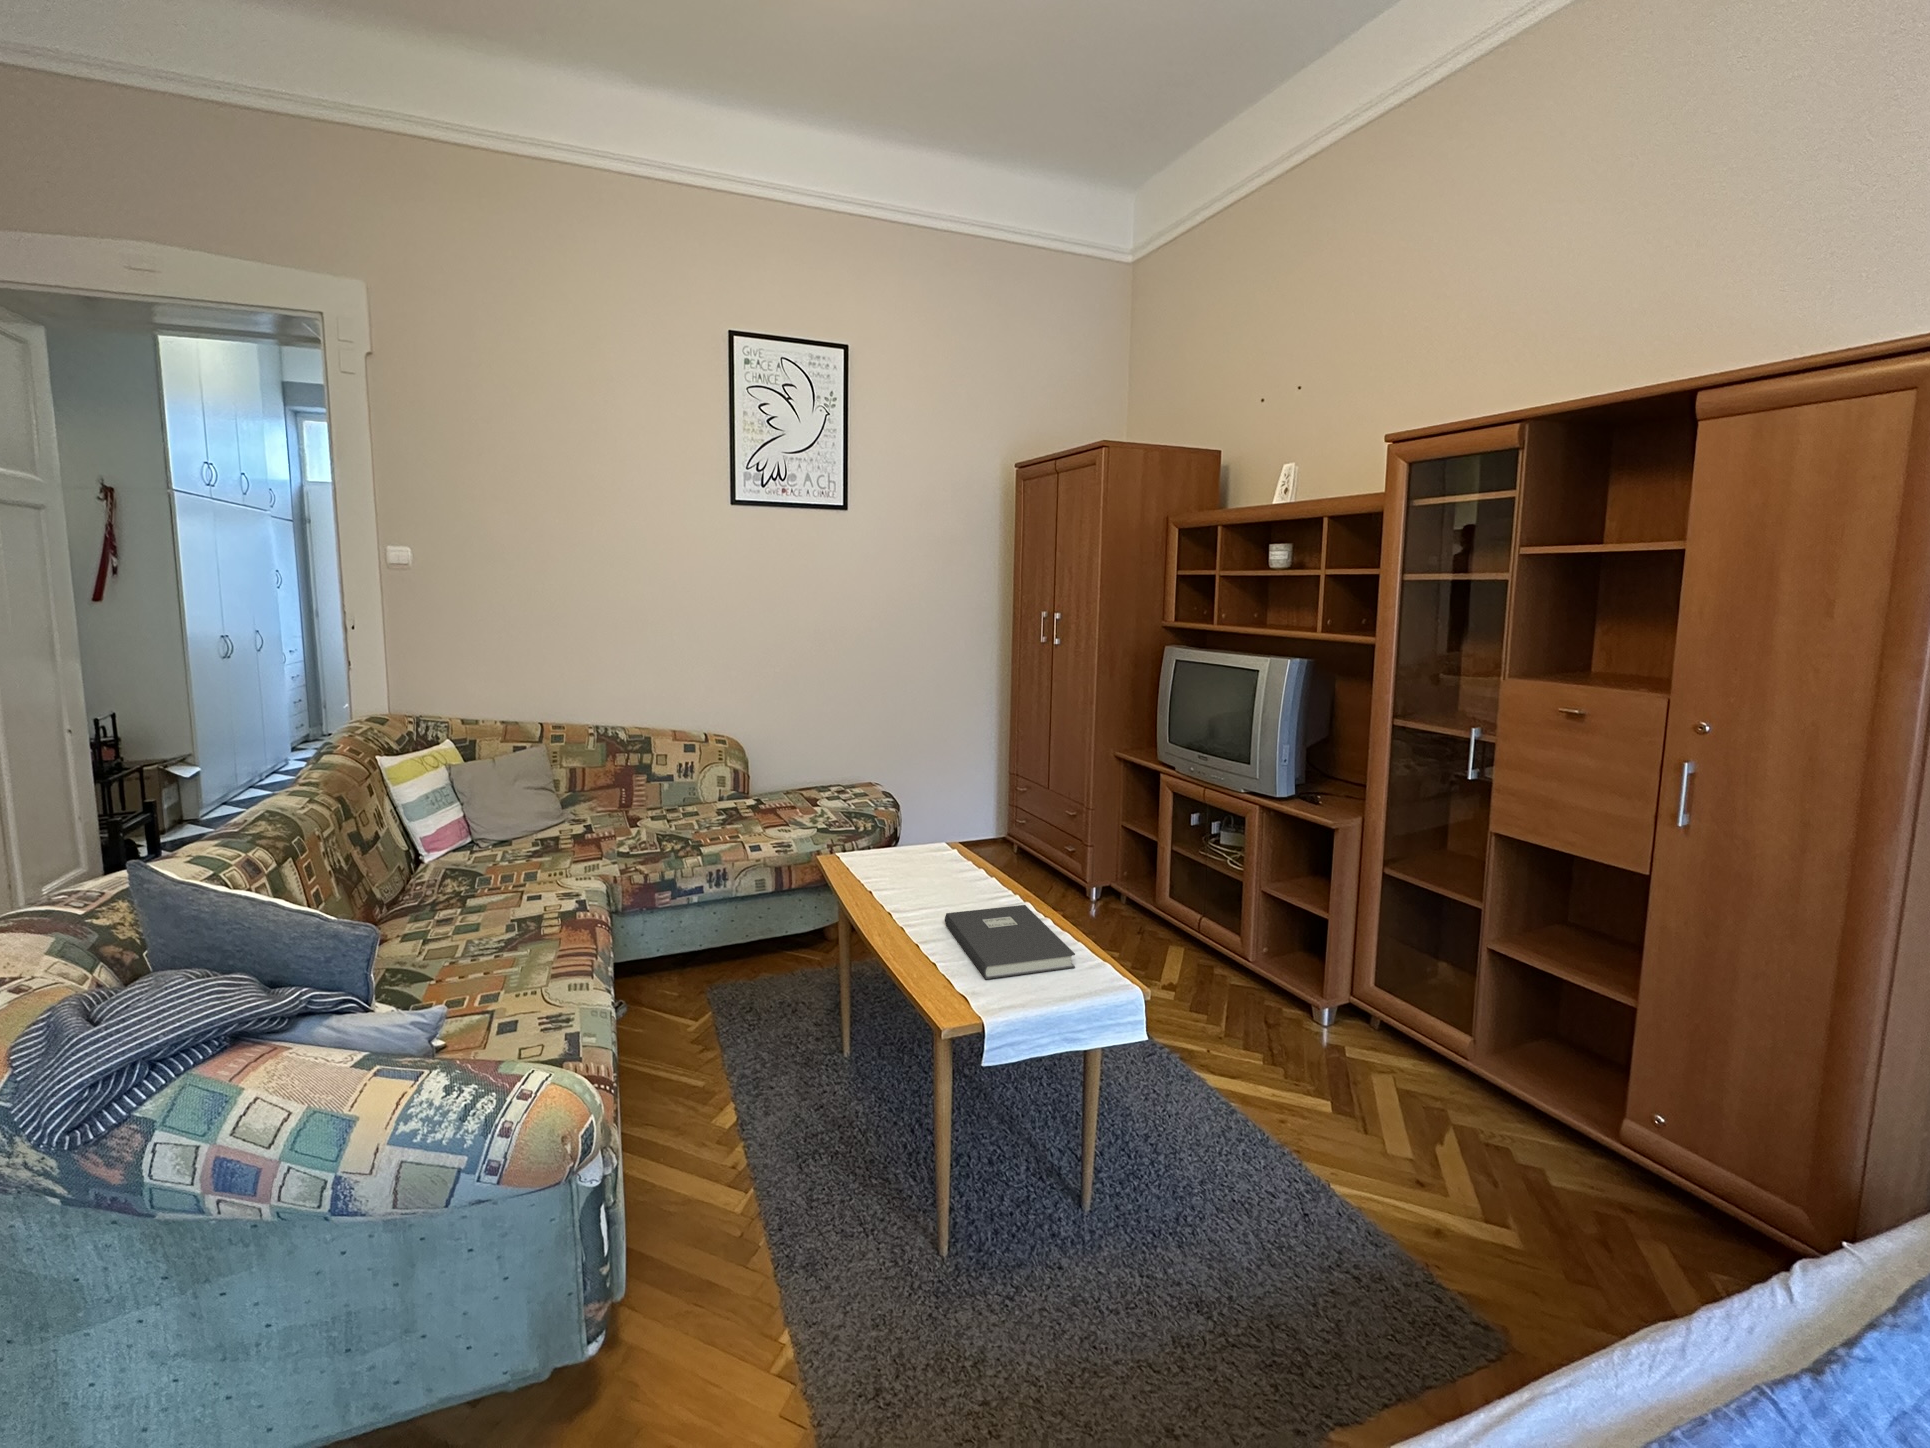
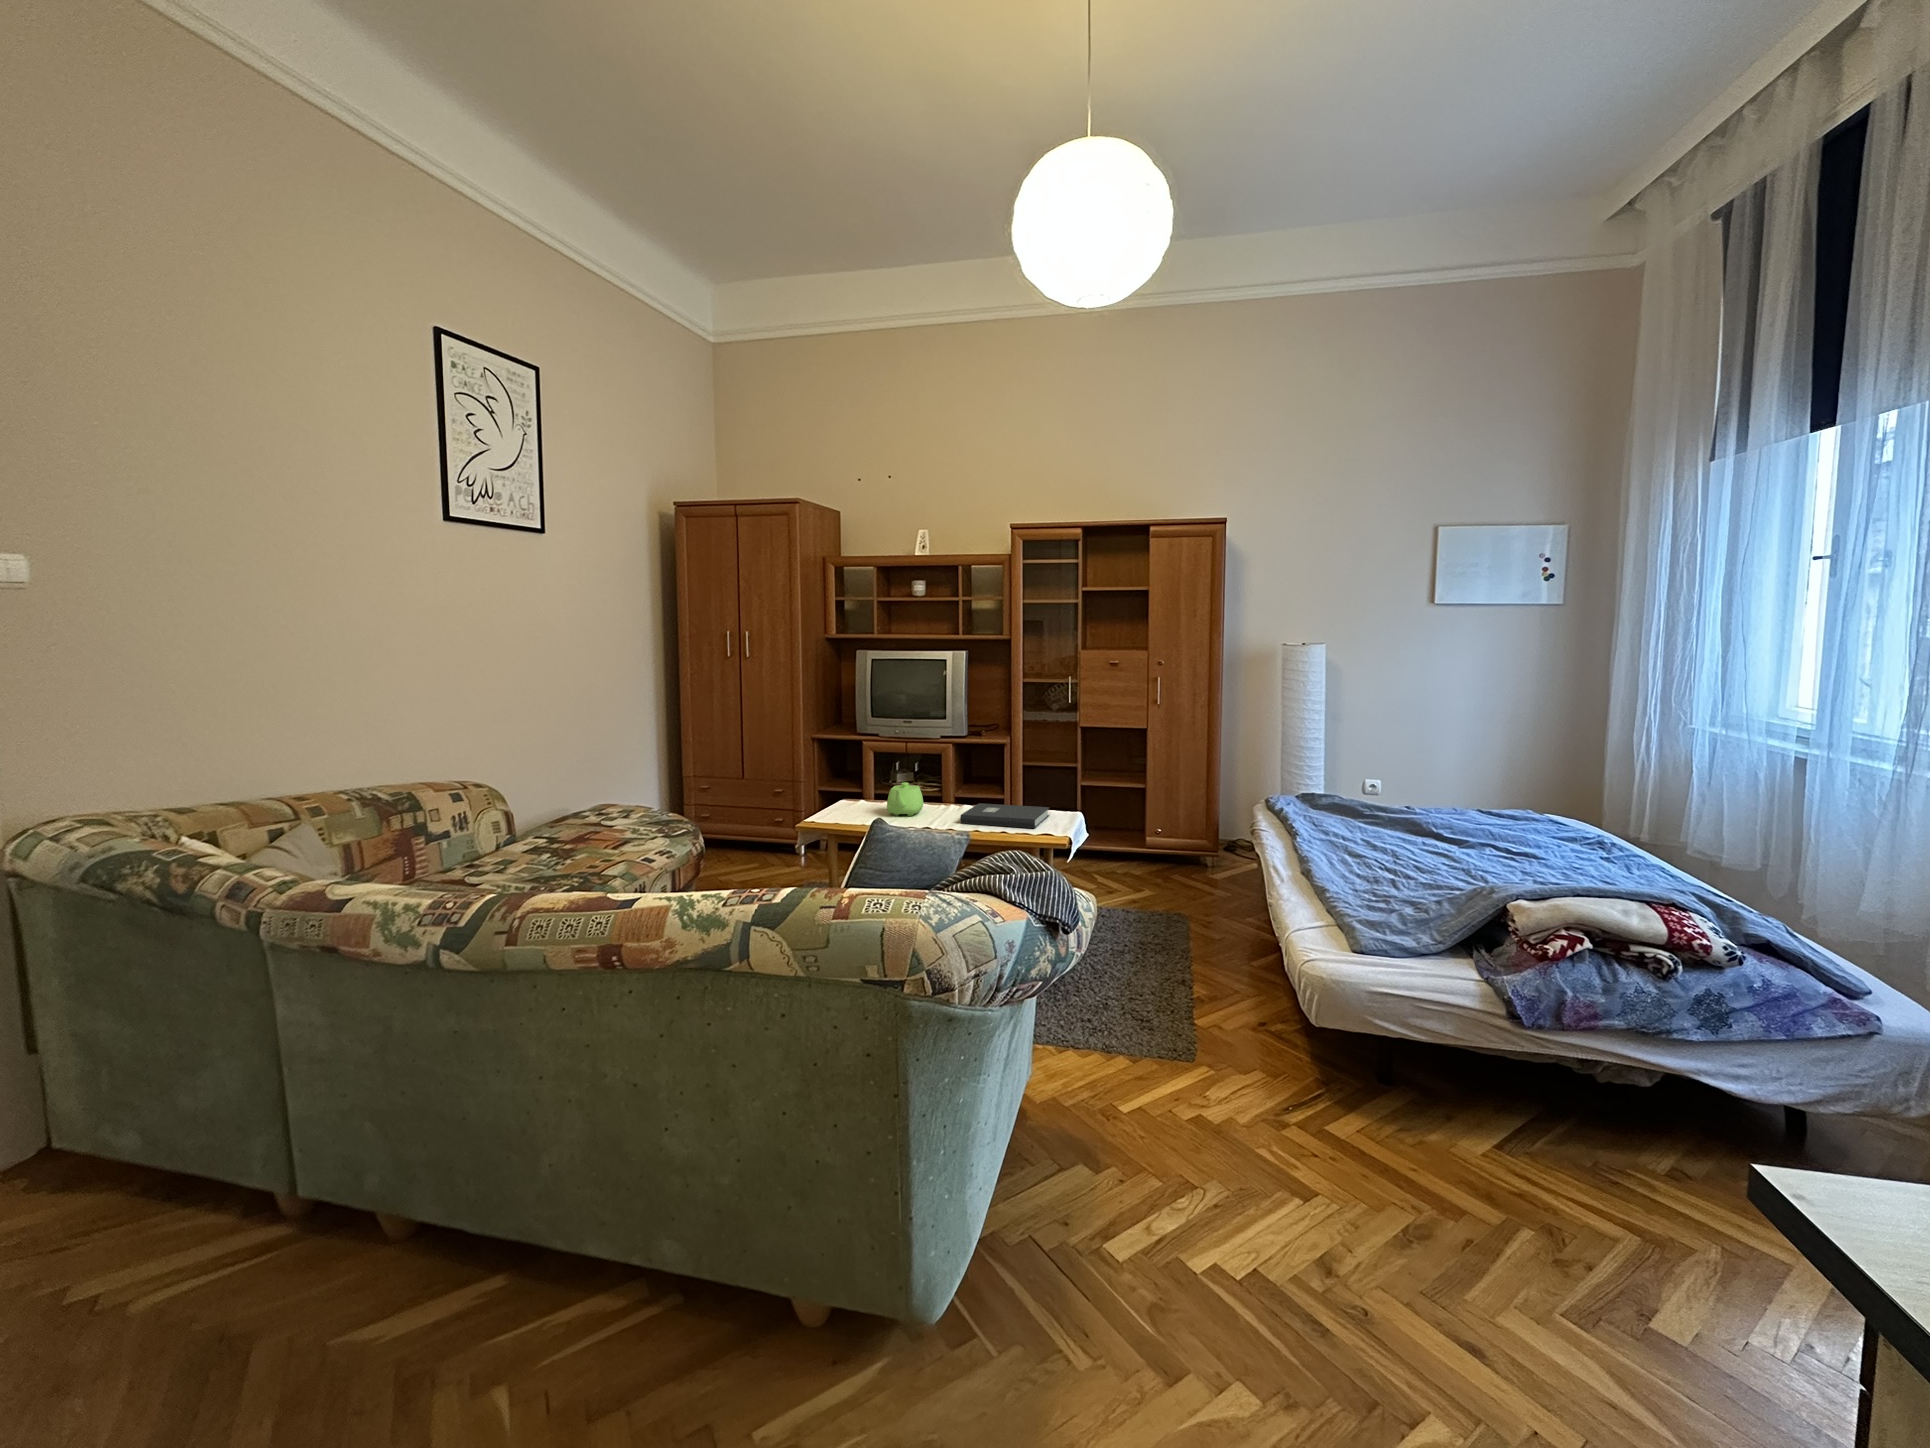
teapot: none [910,841,973,890] -> present [887,782,923,816]

